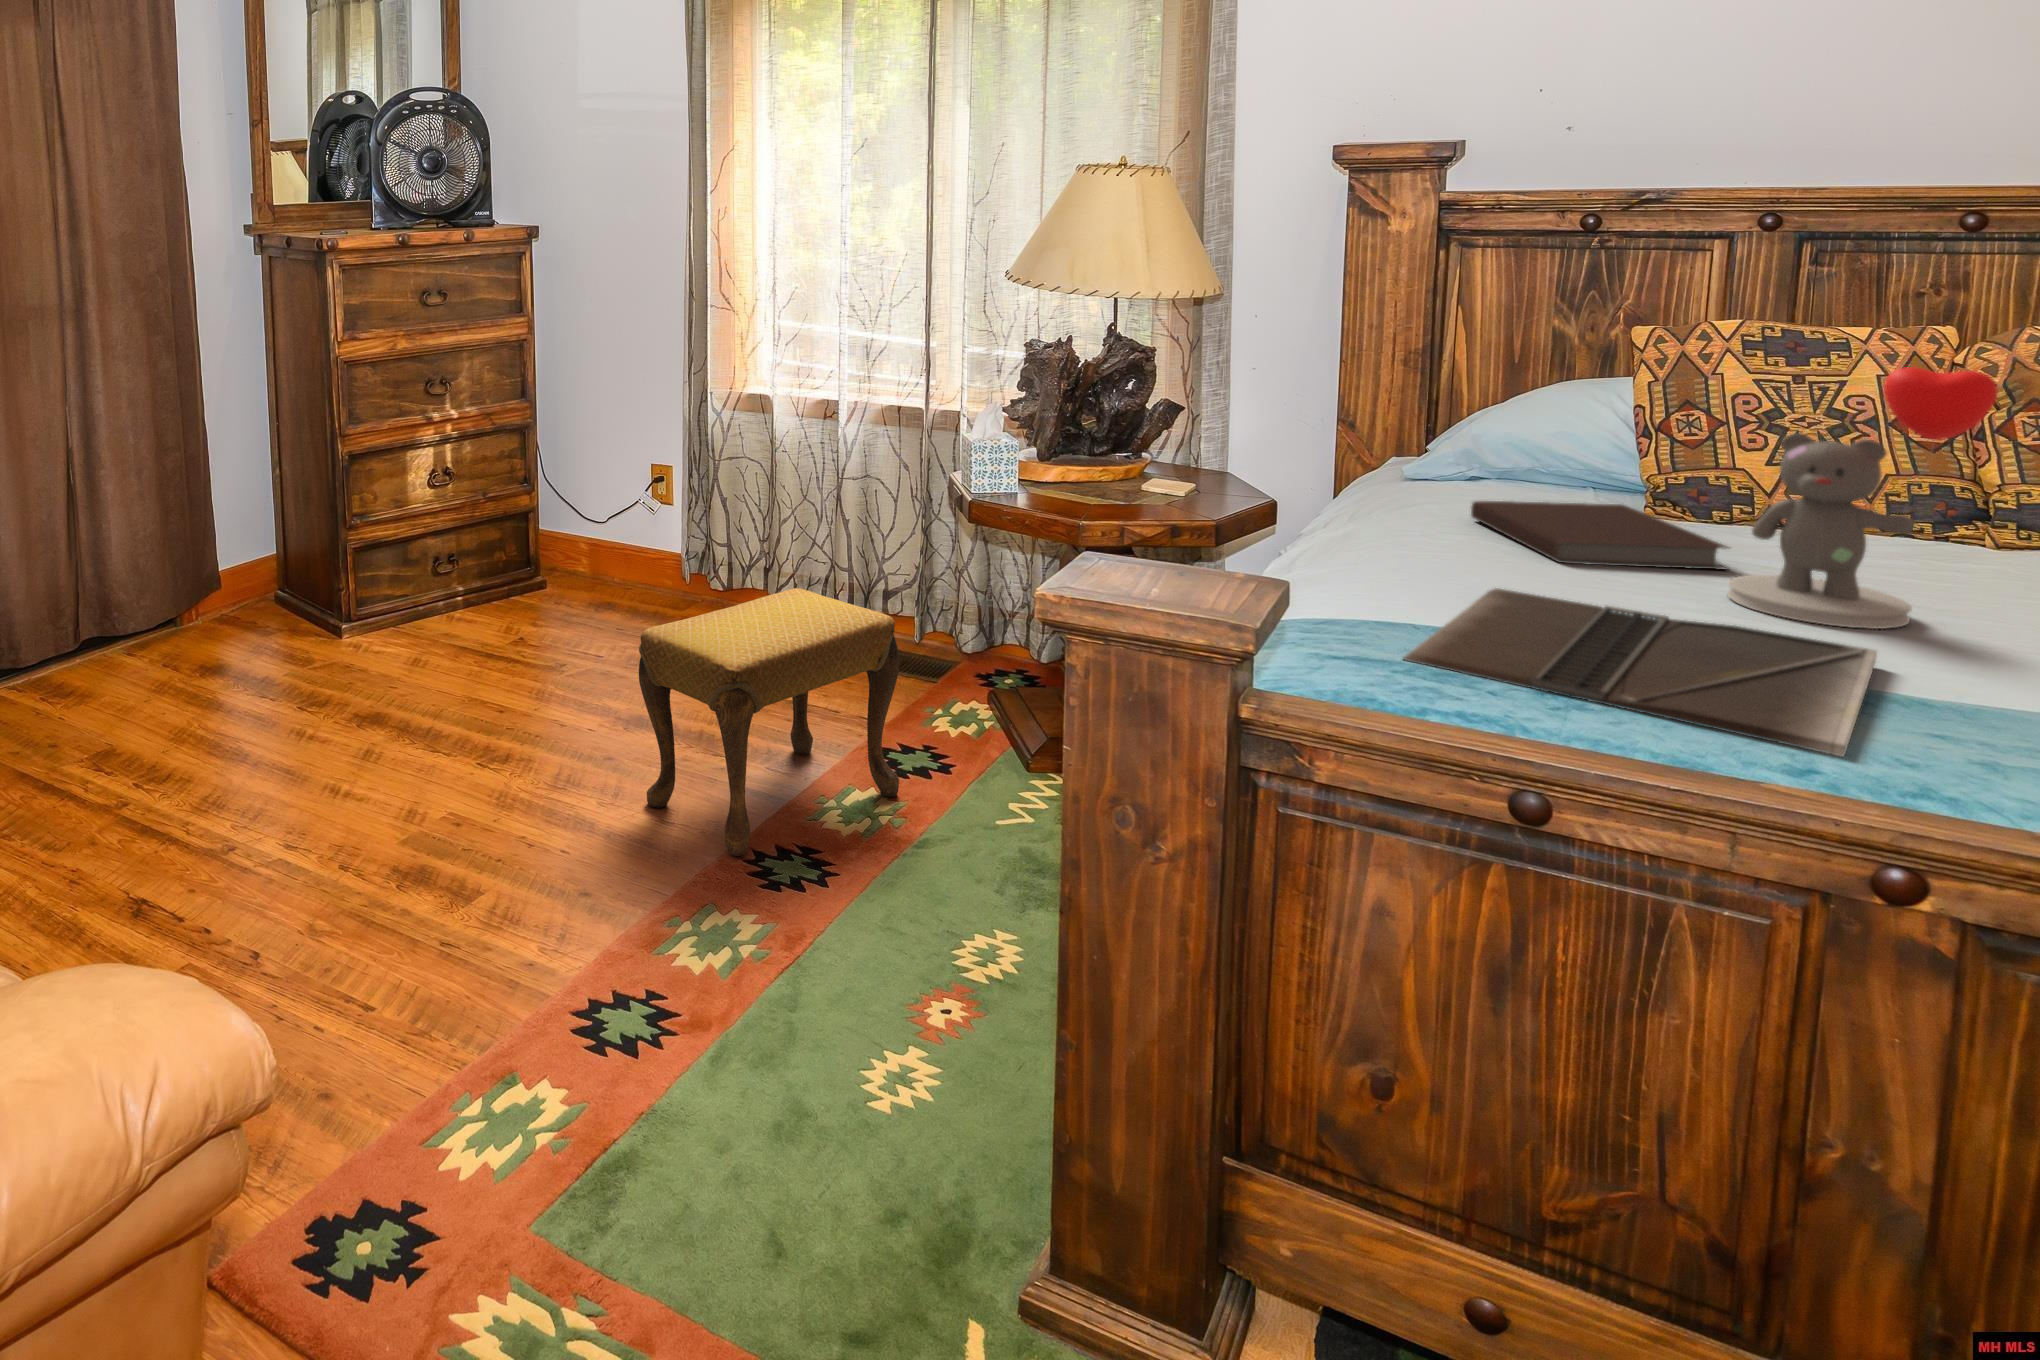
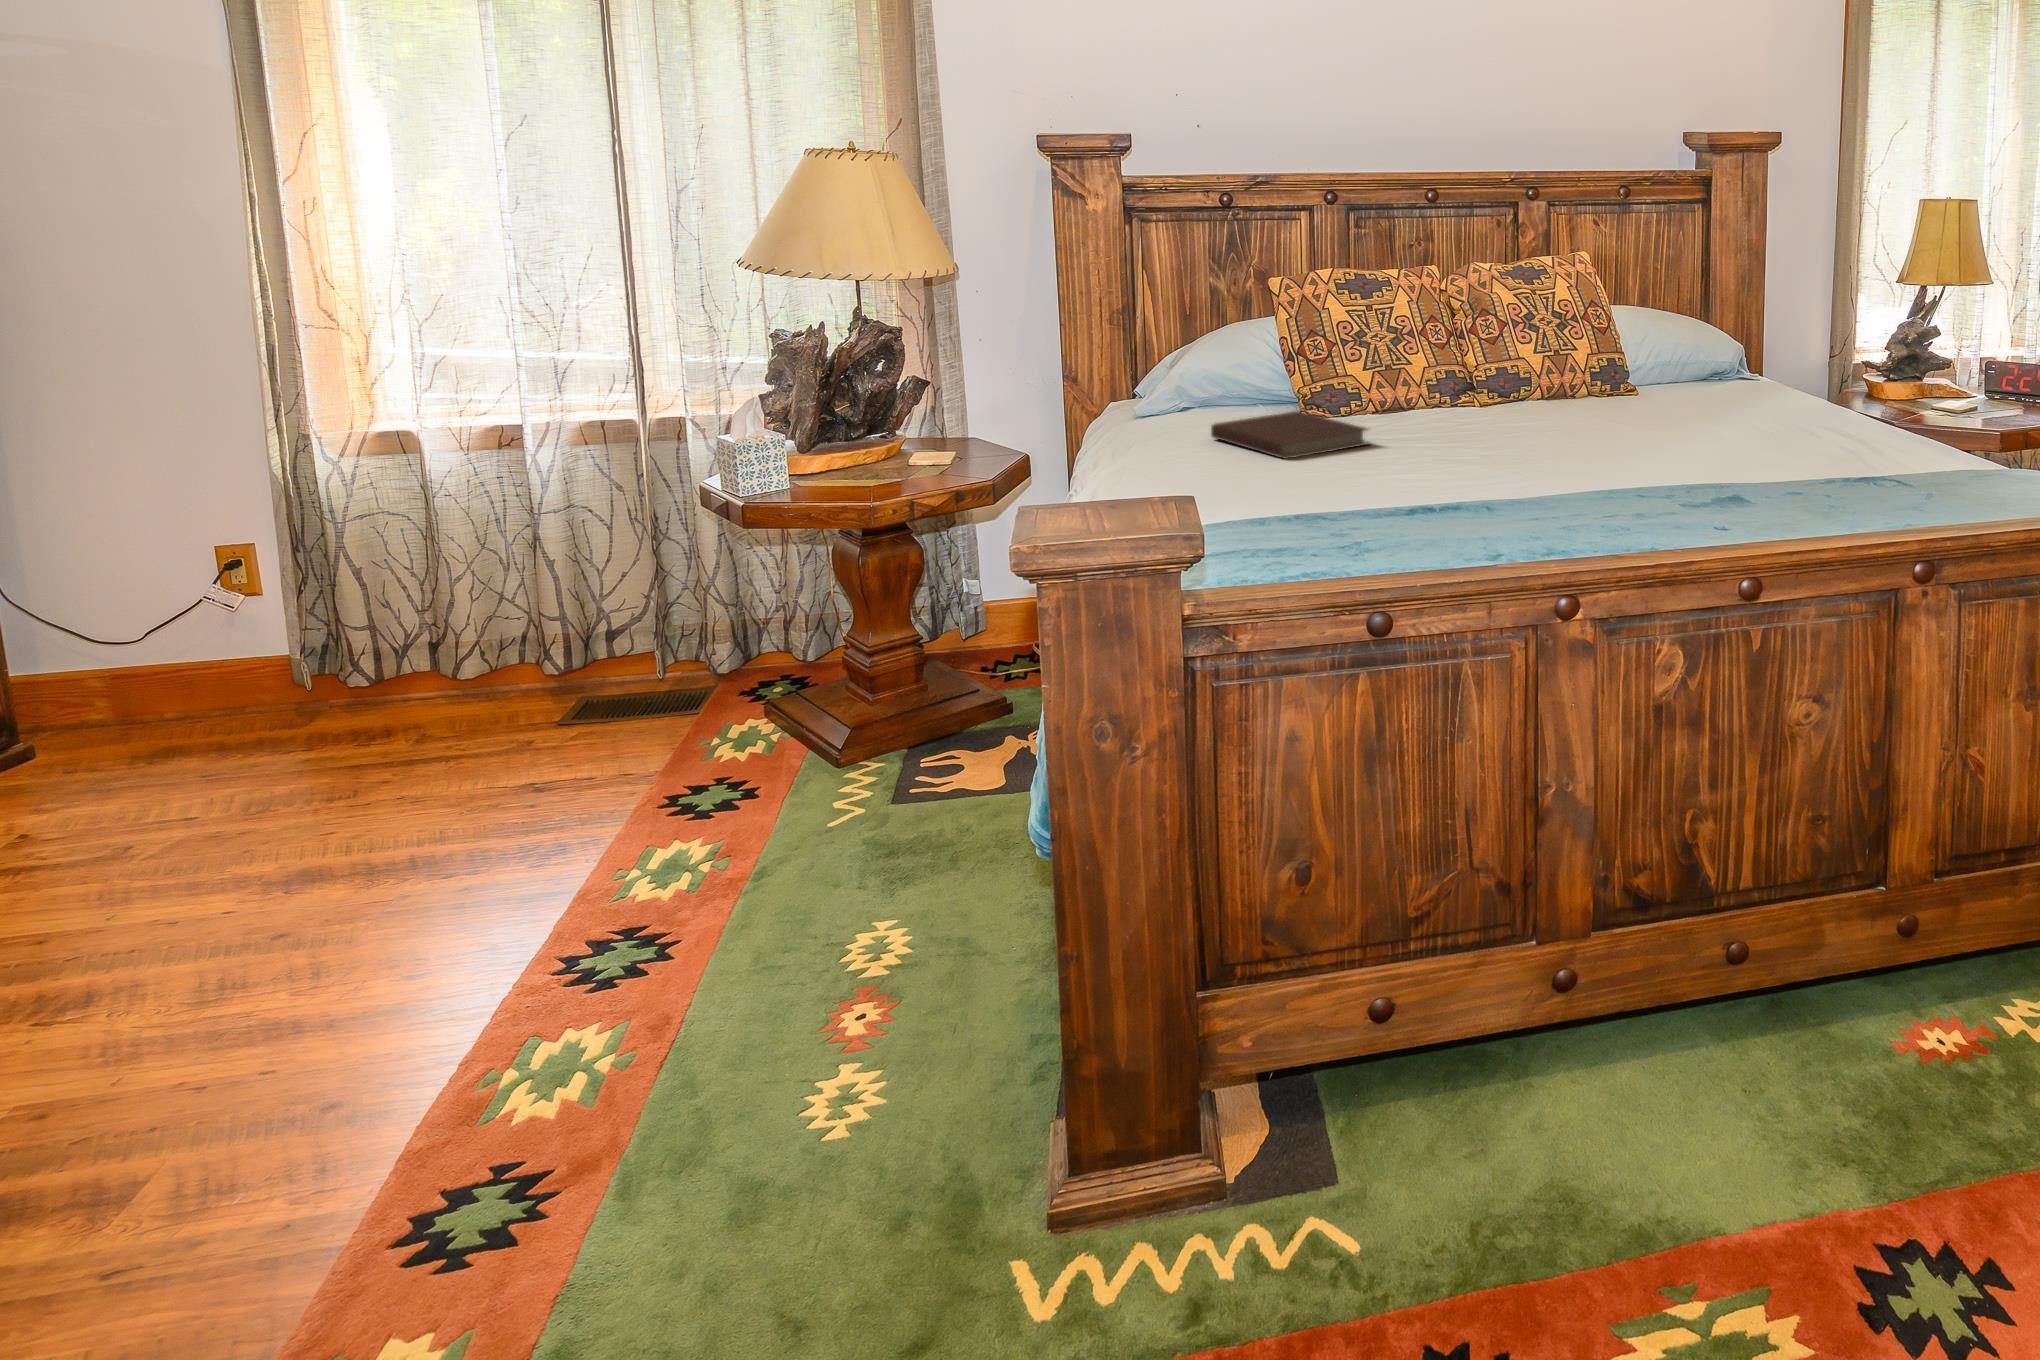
teddy bear: present [1728,367,1998,629] -> none [1381,297,1494,468]
footstool: present [639,588,899,856] -> none [335,649,709,981]
laptop: present [1403,588,1877,756] -> none [1251,476,1493,548]

